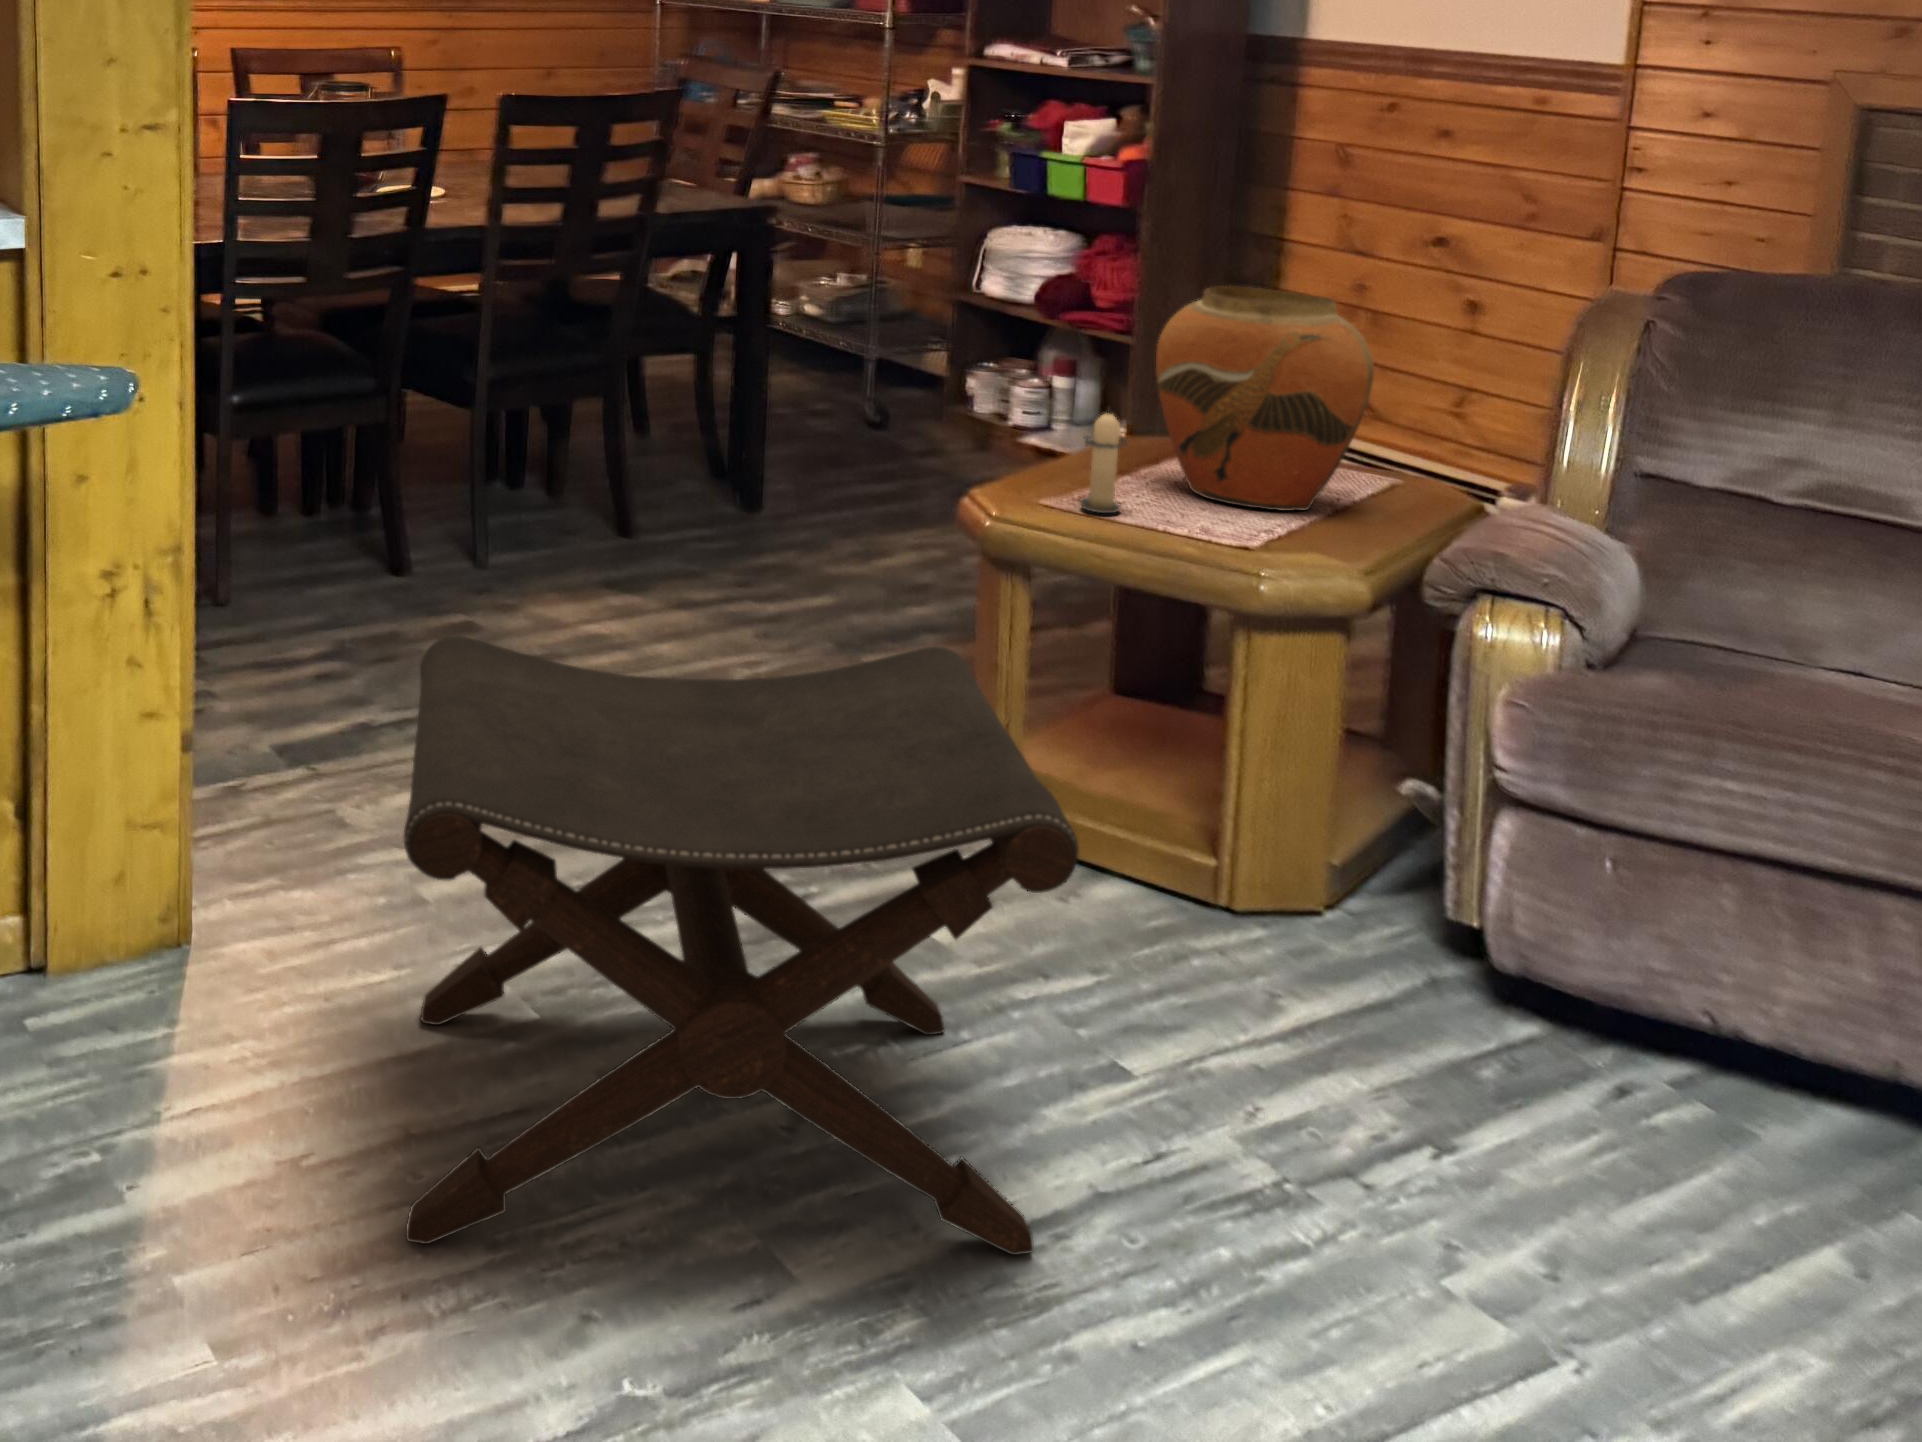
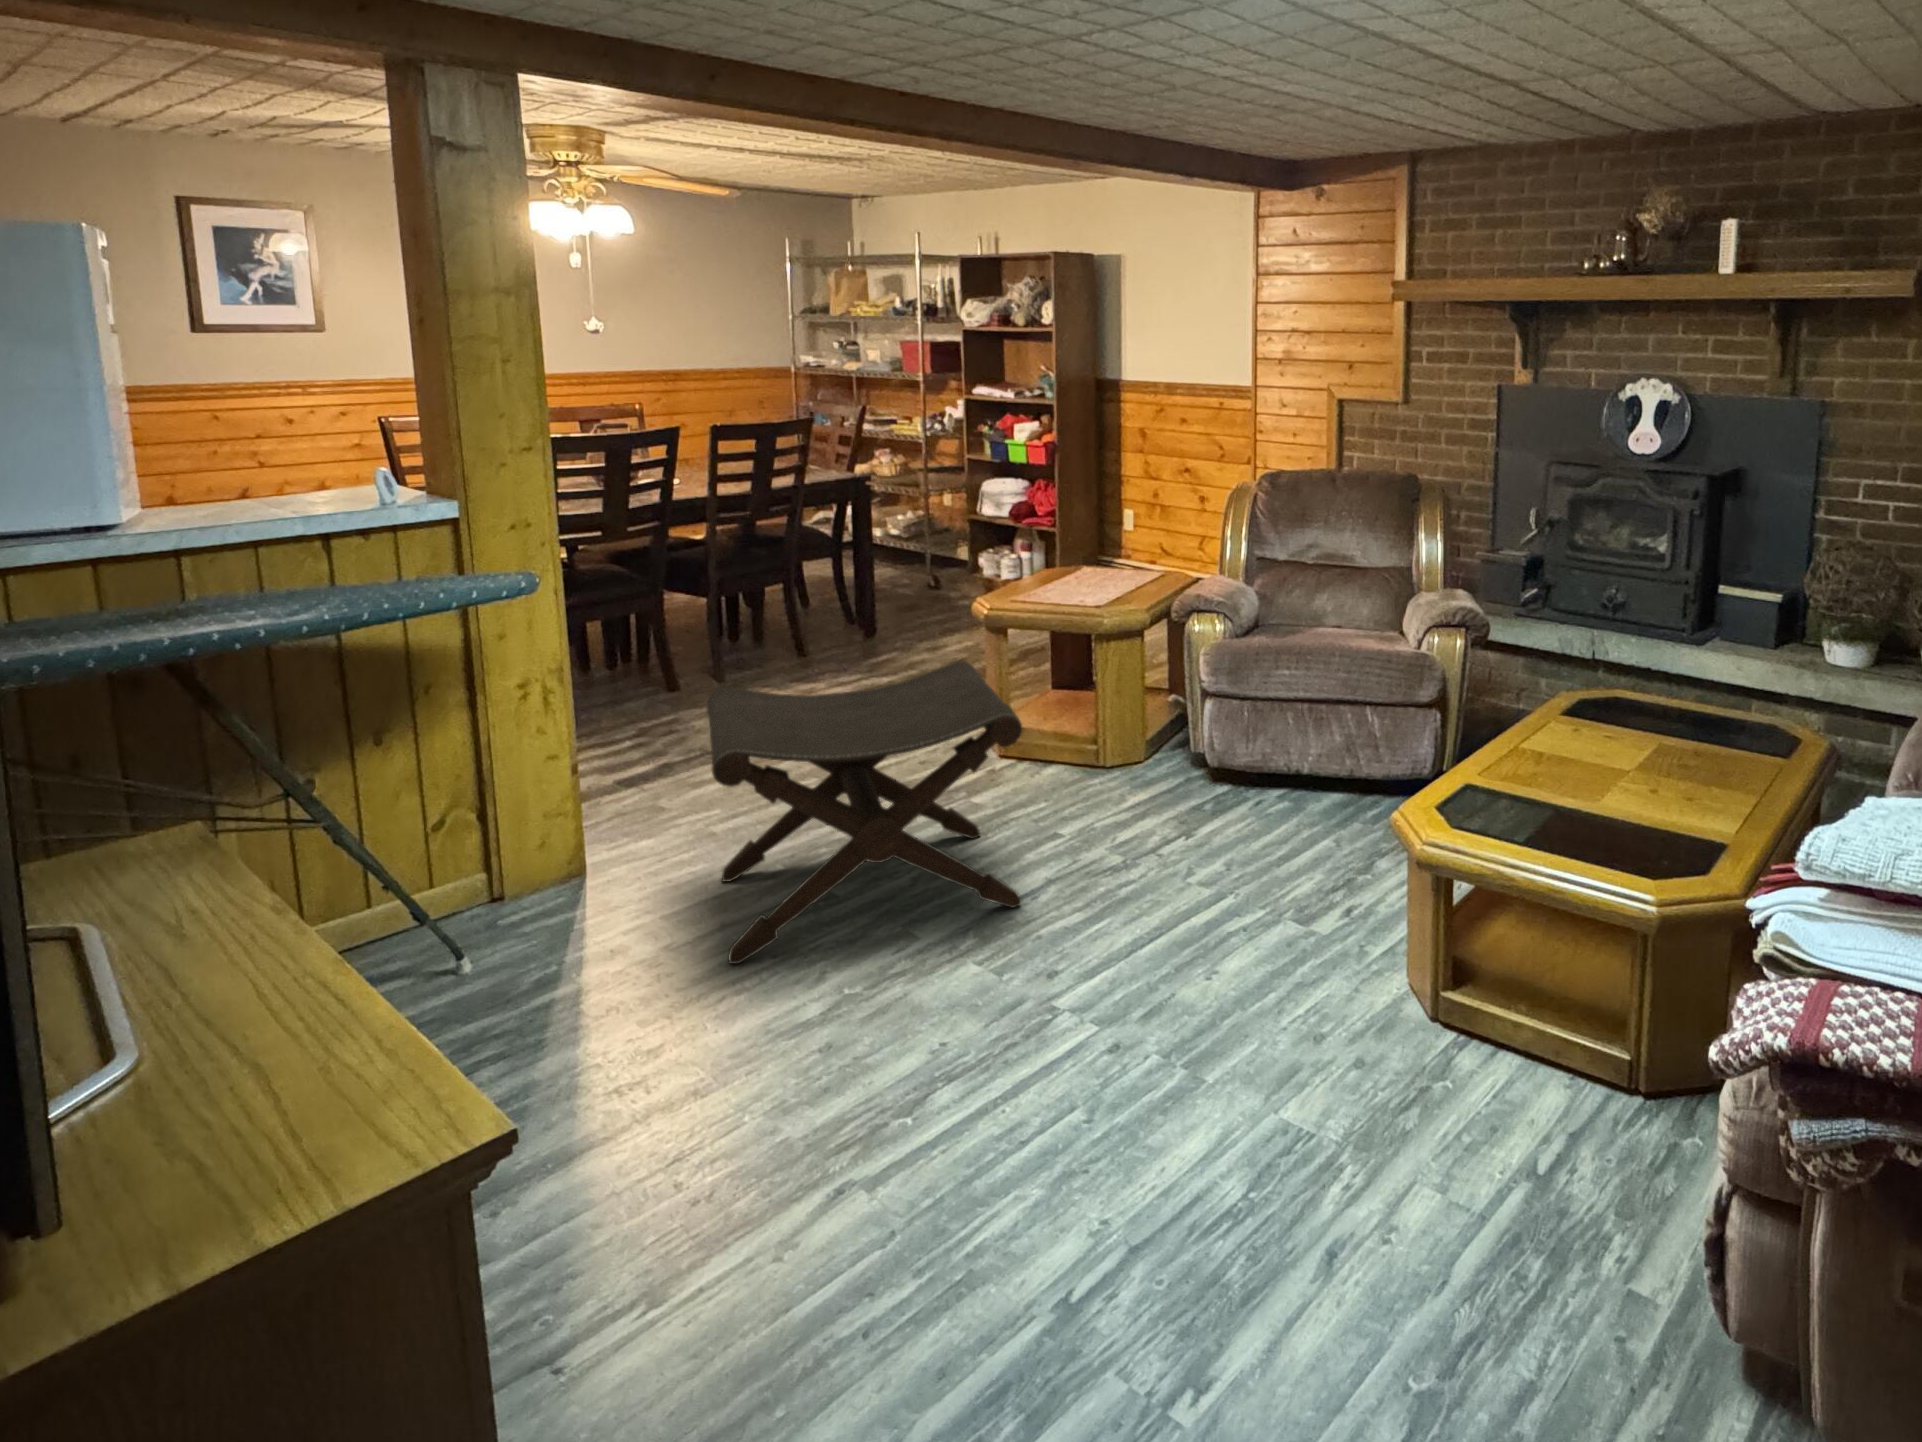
vase: present [1156,286,1374,511] -> none [1054,493,1145,590]
candle: present [1081,413,1128,513] -> none [1022,551,1046,600]

